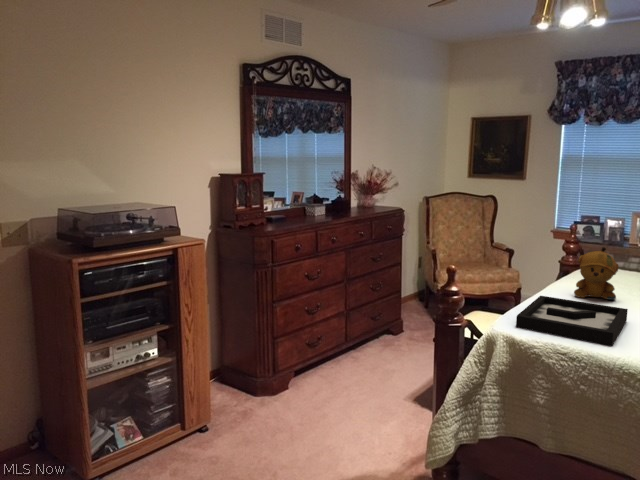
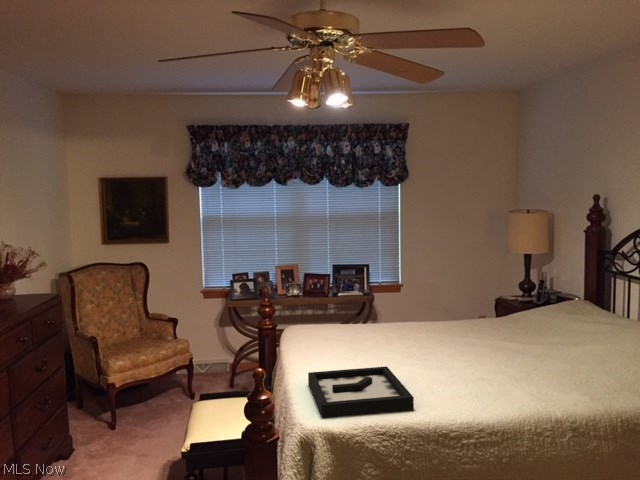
stuffed bear: present [574,247,618,300] -> none [317,309,352,363]

